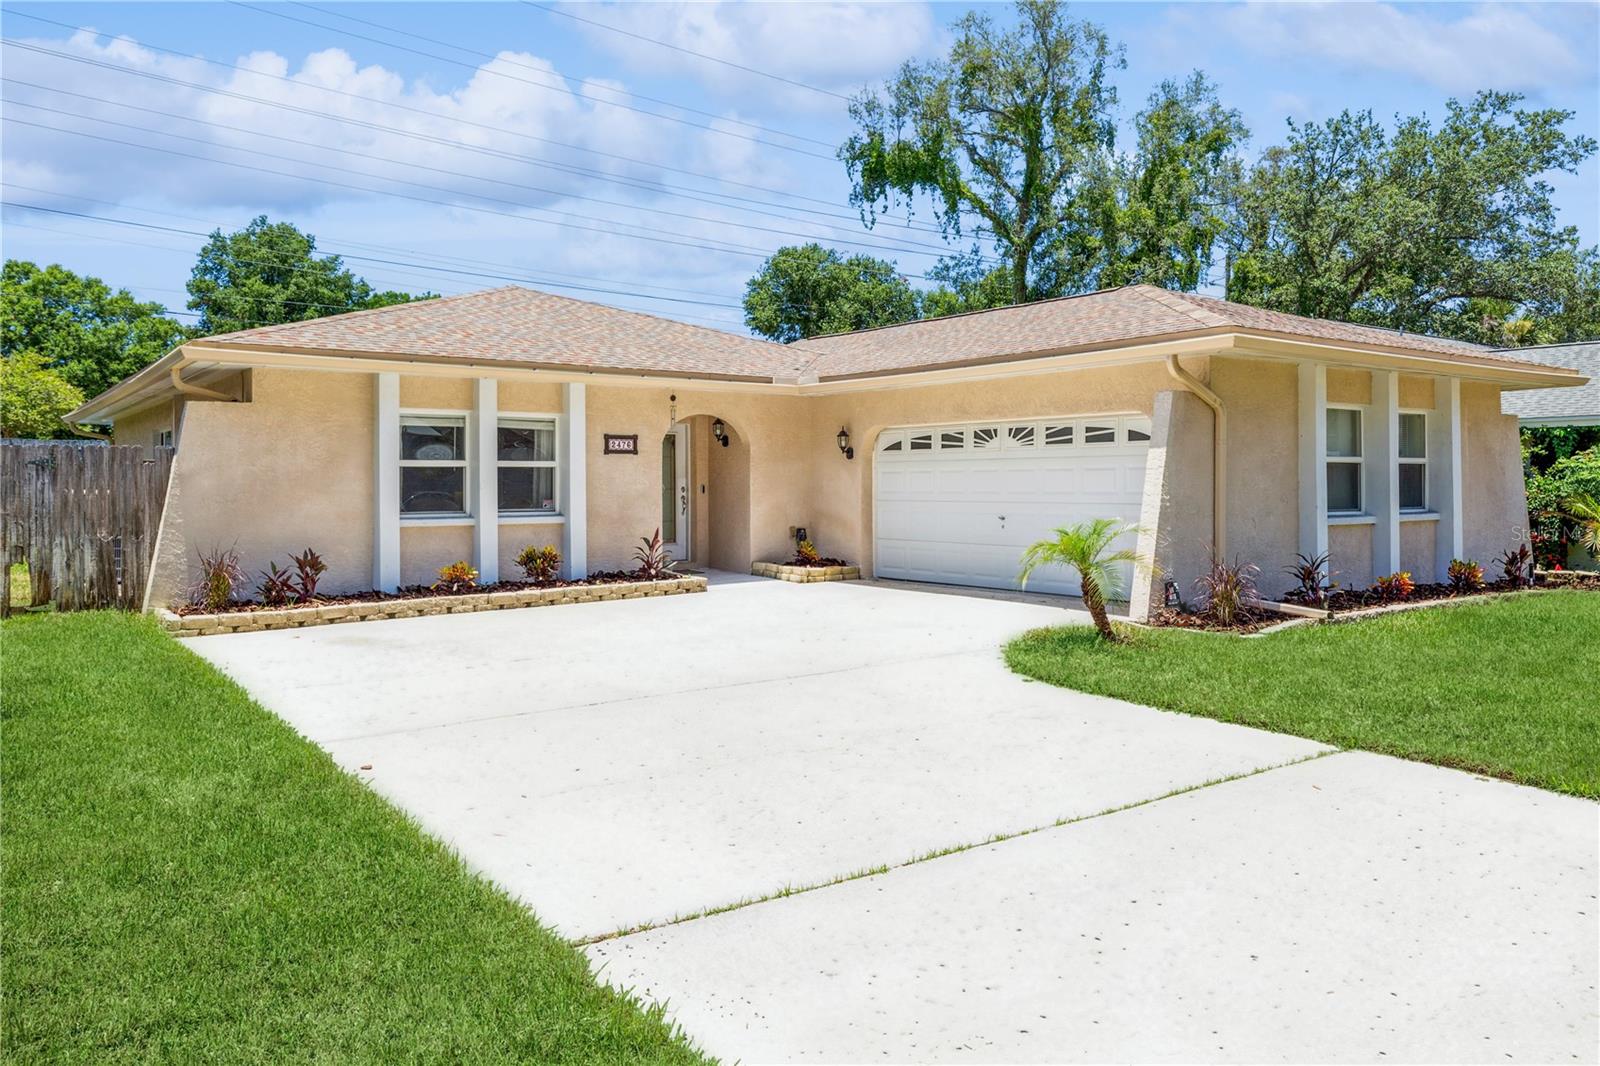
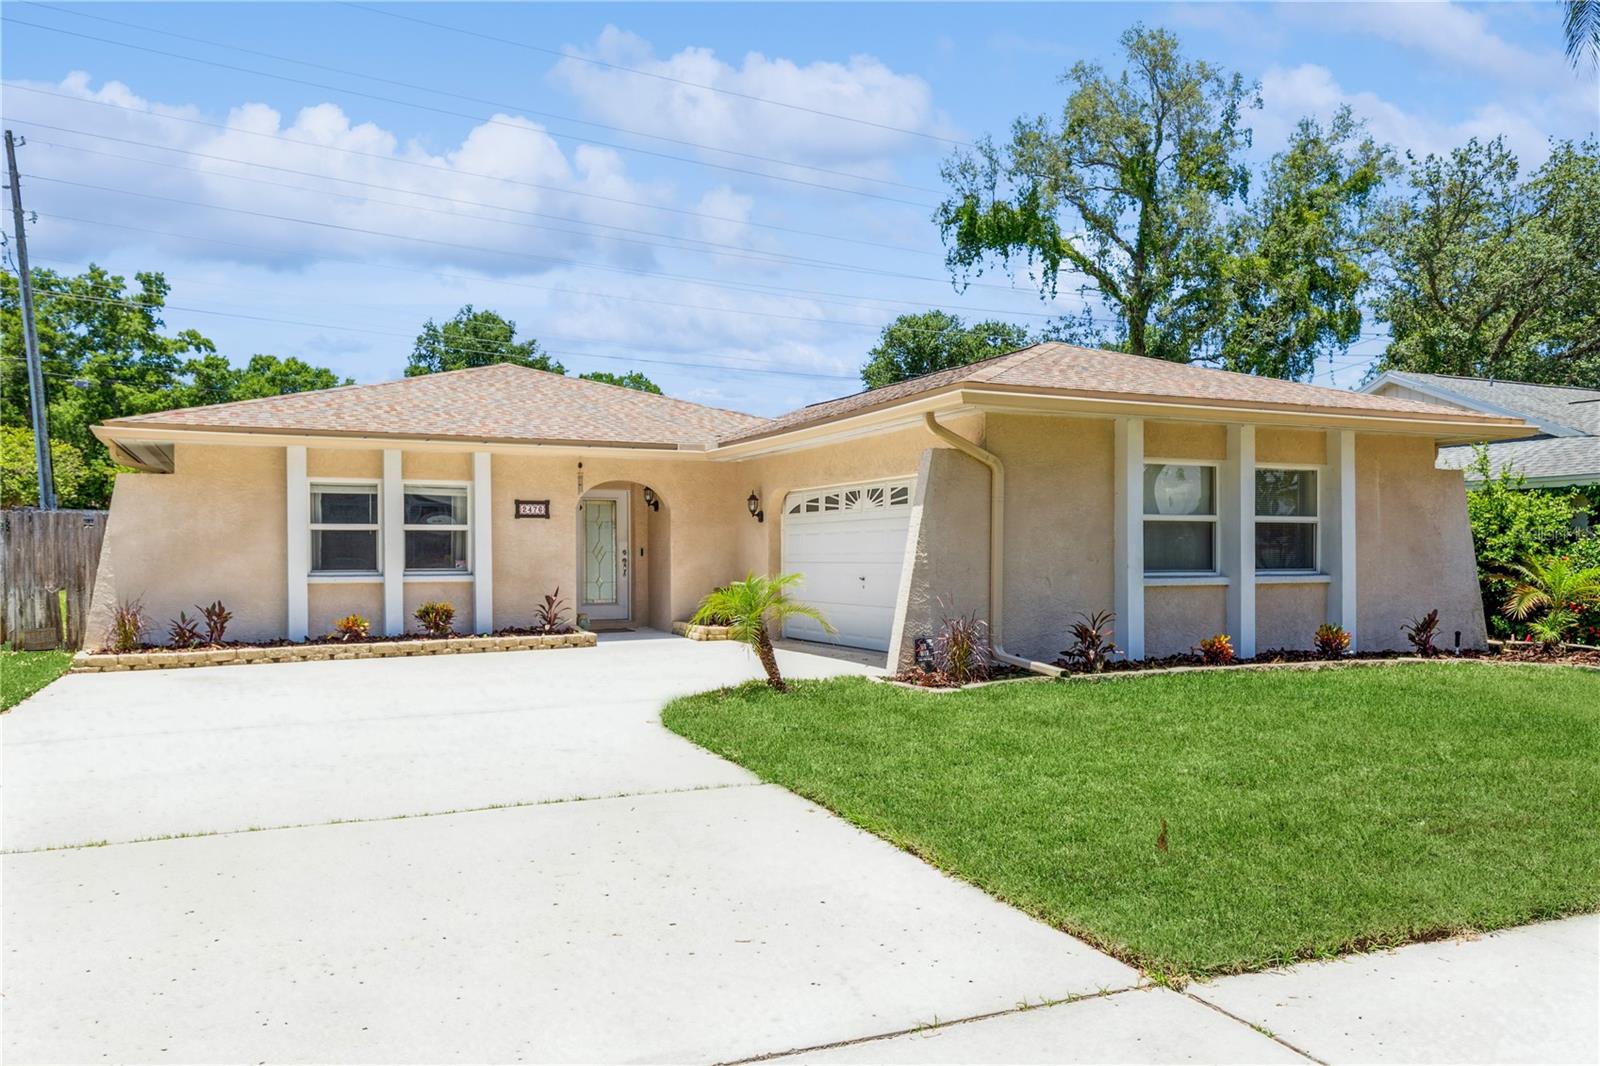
wooden bucket: none [56,585,97,614] -> present [23,627,56,650]

